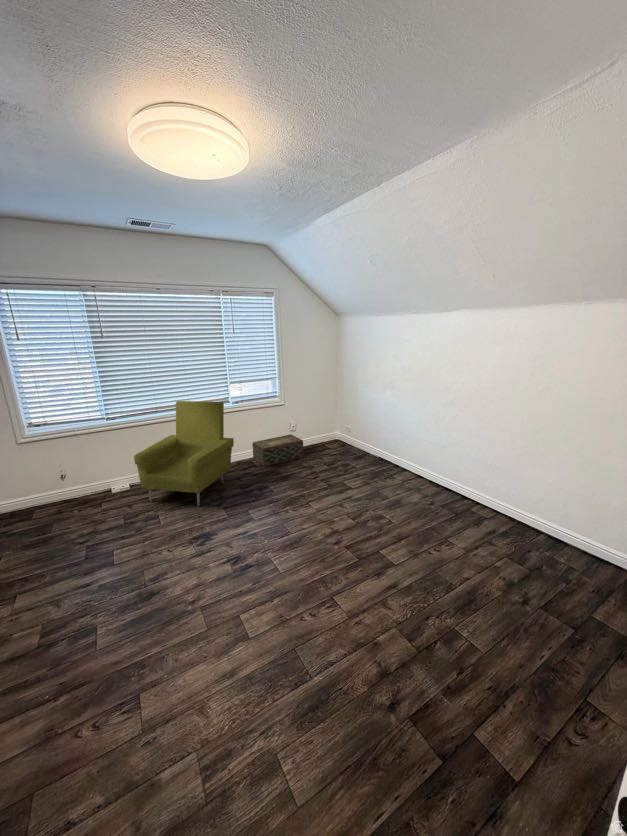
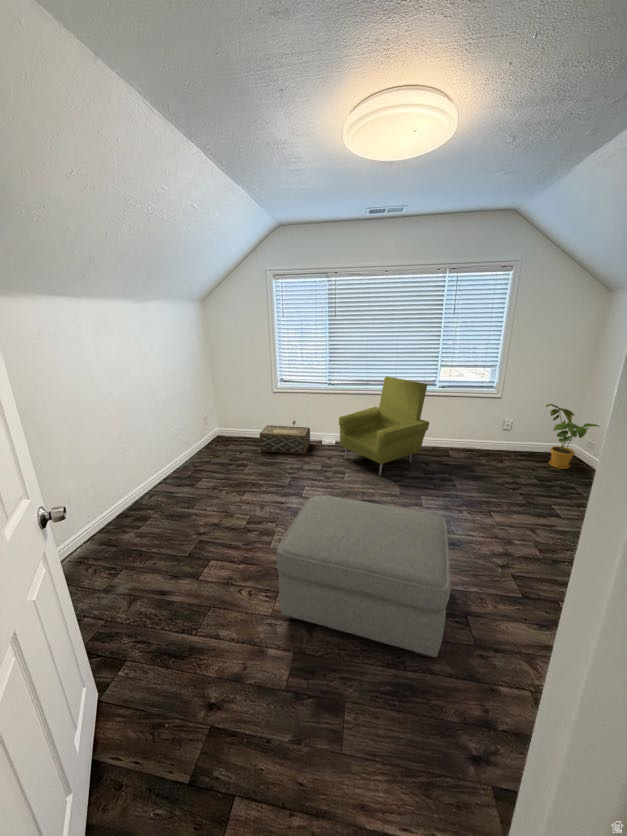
house plant: none [316,403,353,452] -> present [546,404,600,469]
woven basket: present [253,435,303,466] -> present [260,425,310,454]
ottoman: none [143,520,333,717] -> present [276,495,451,658]

